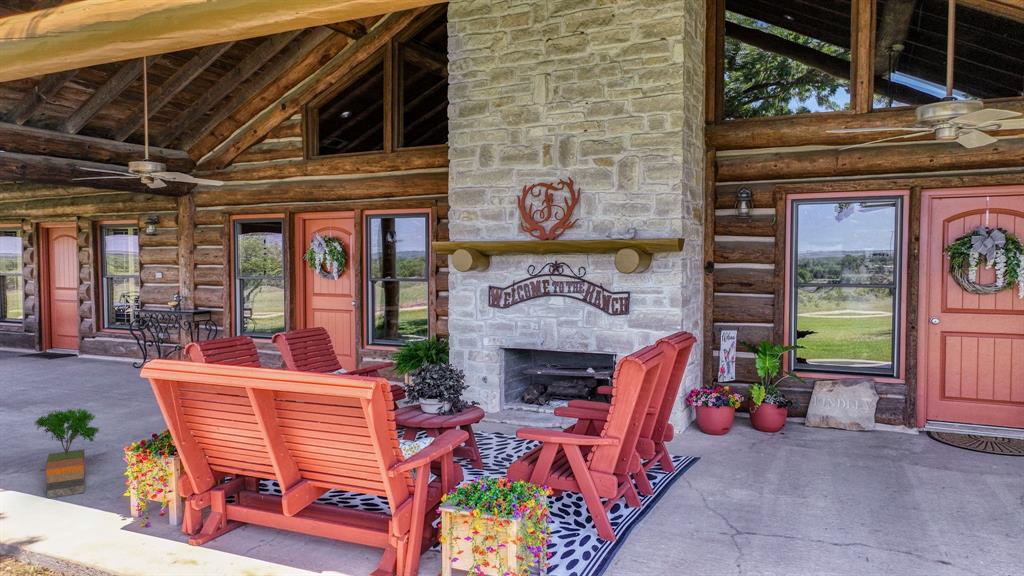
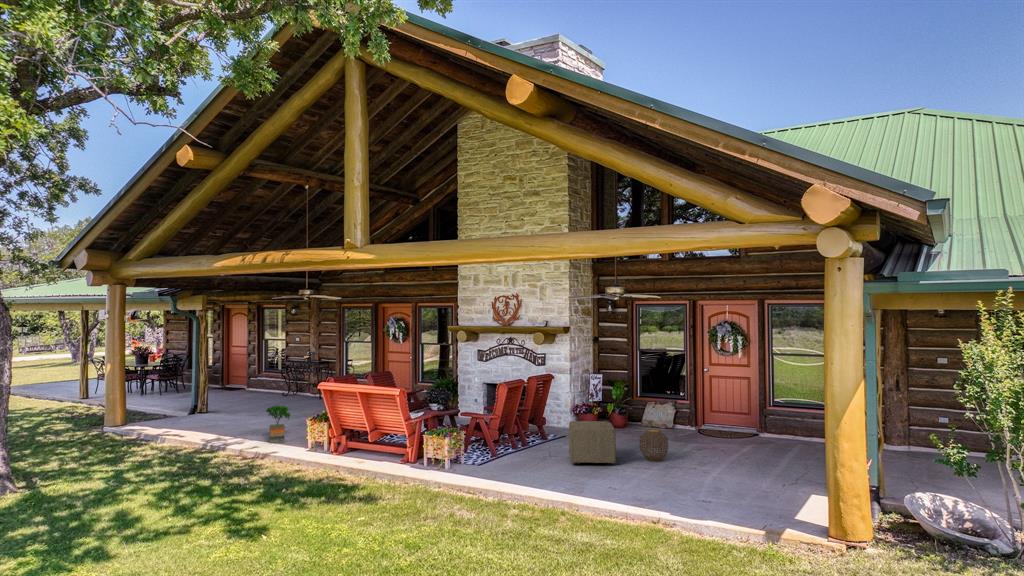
ottoman: none [758,441,910,556] -> present [569,421,616,465]
woven basket: none [919,455,996,532] -> present [640,429,668,461]

